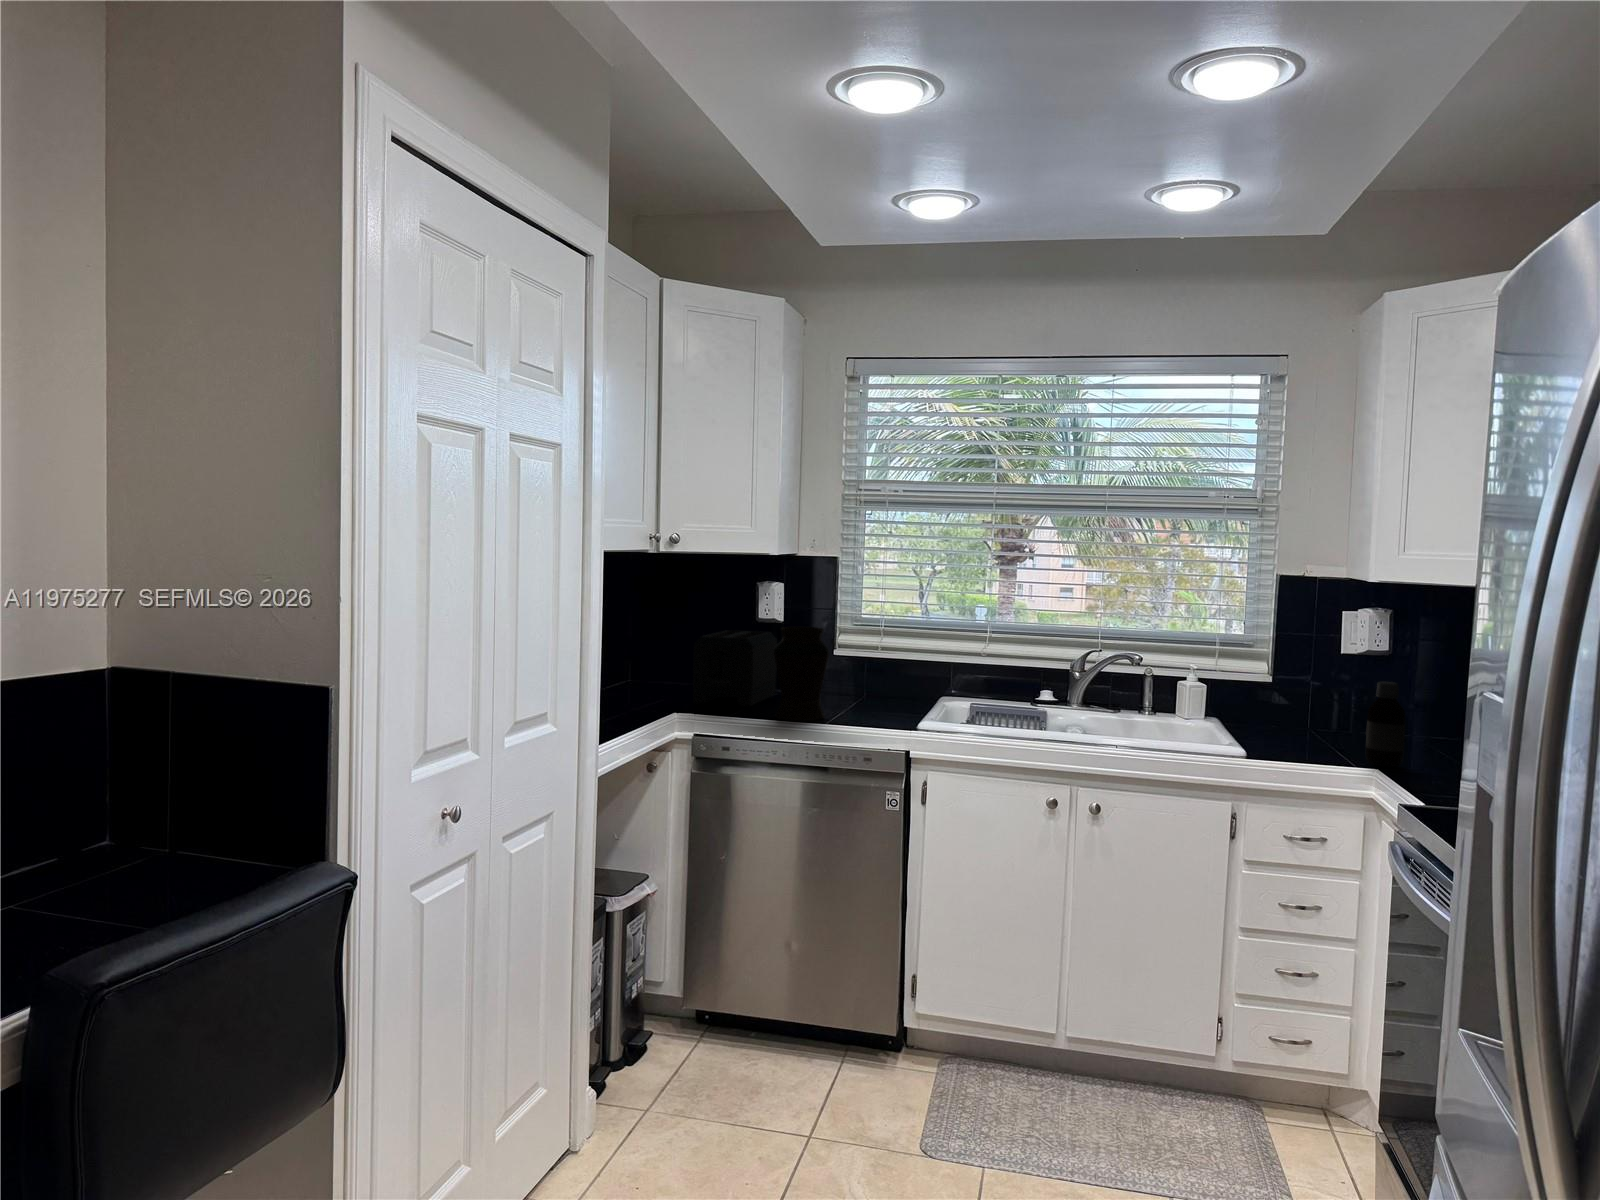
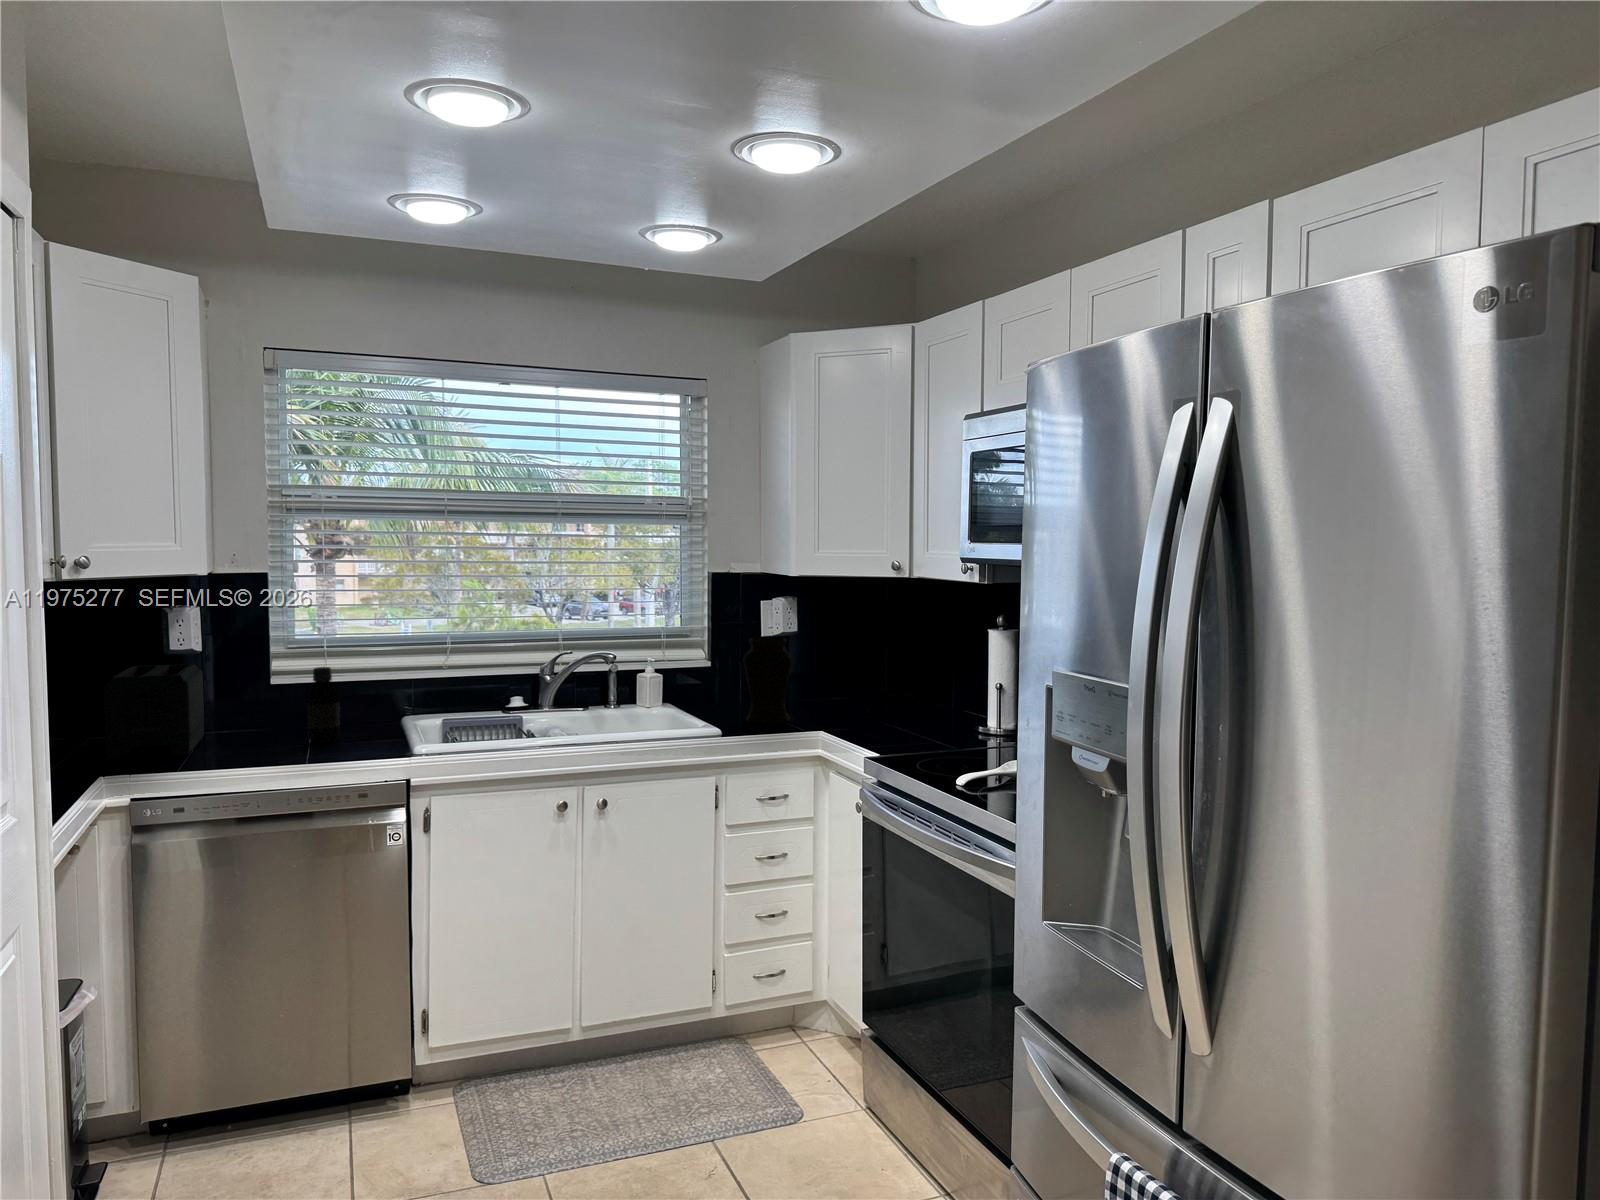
decorative vase: present [774,627,829,721] -> present [743,637,792,723]
bottle: present [1366,682,1405,767] -> present [307,667,340,742]

